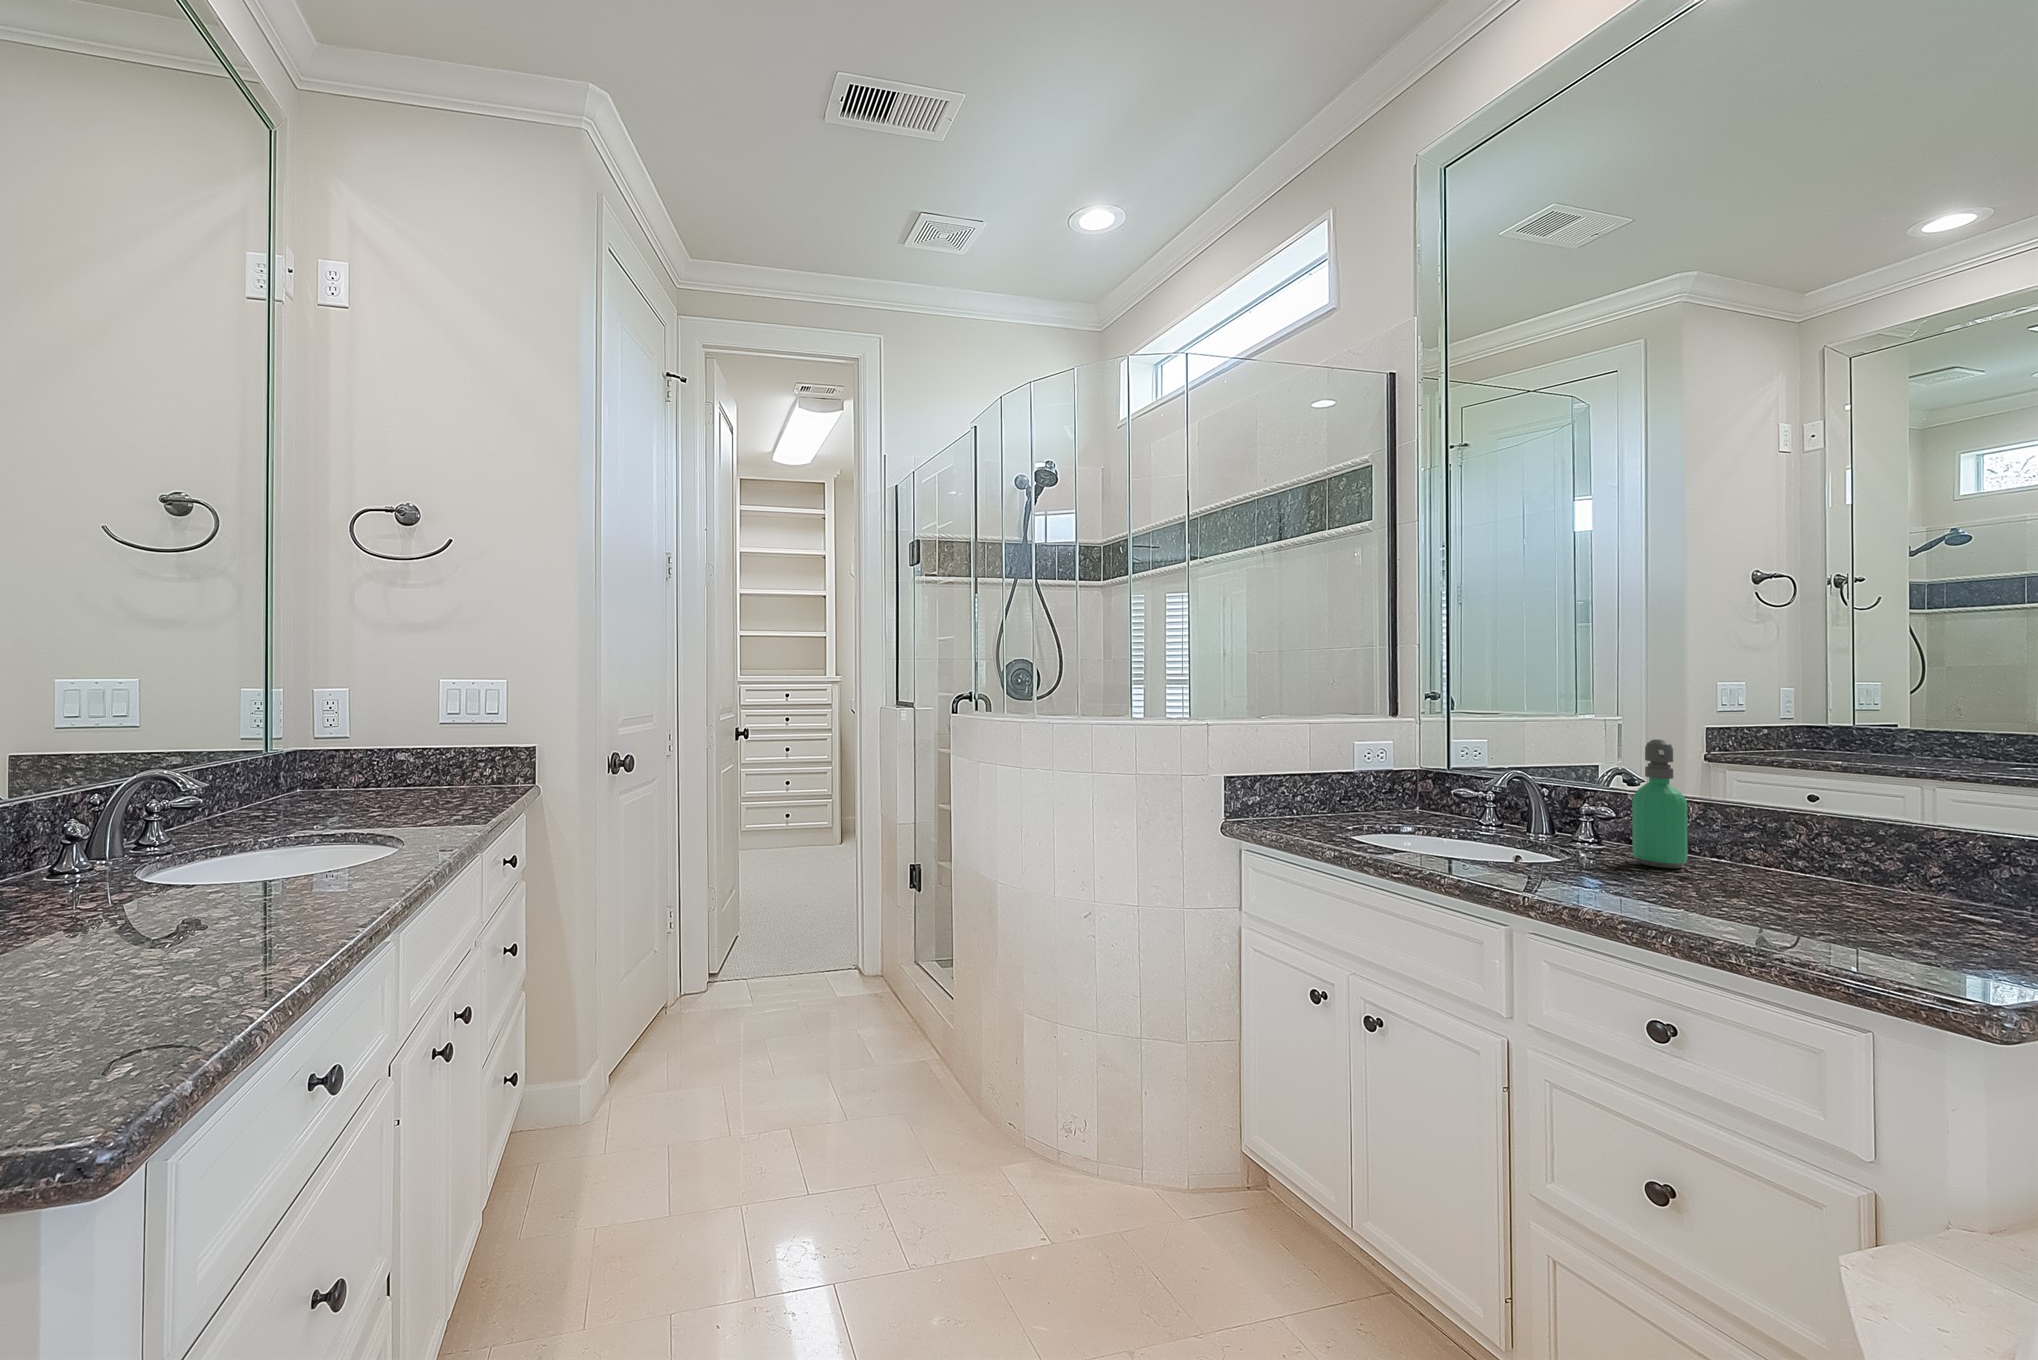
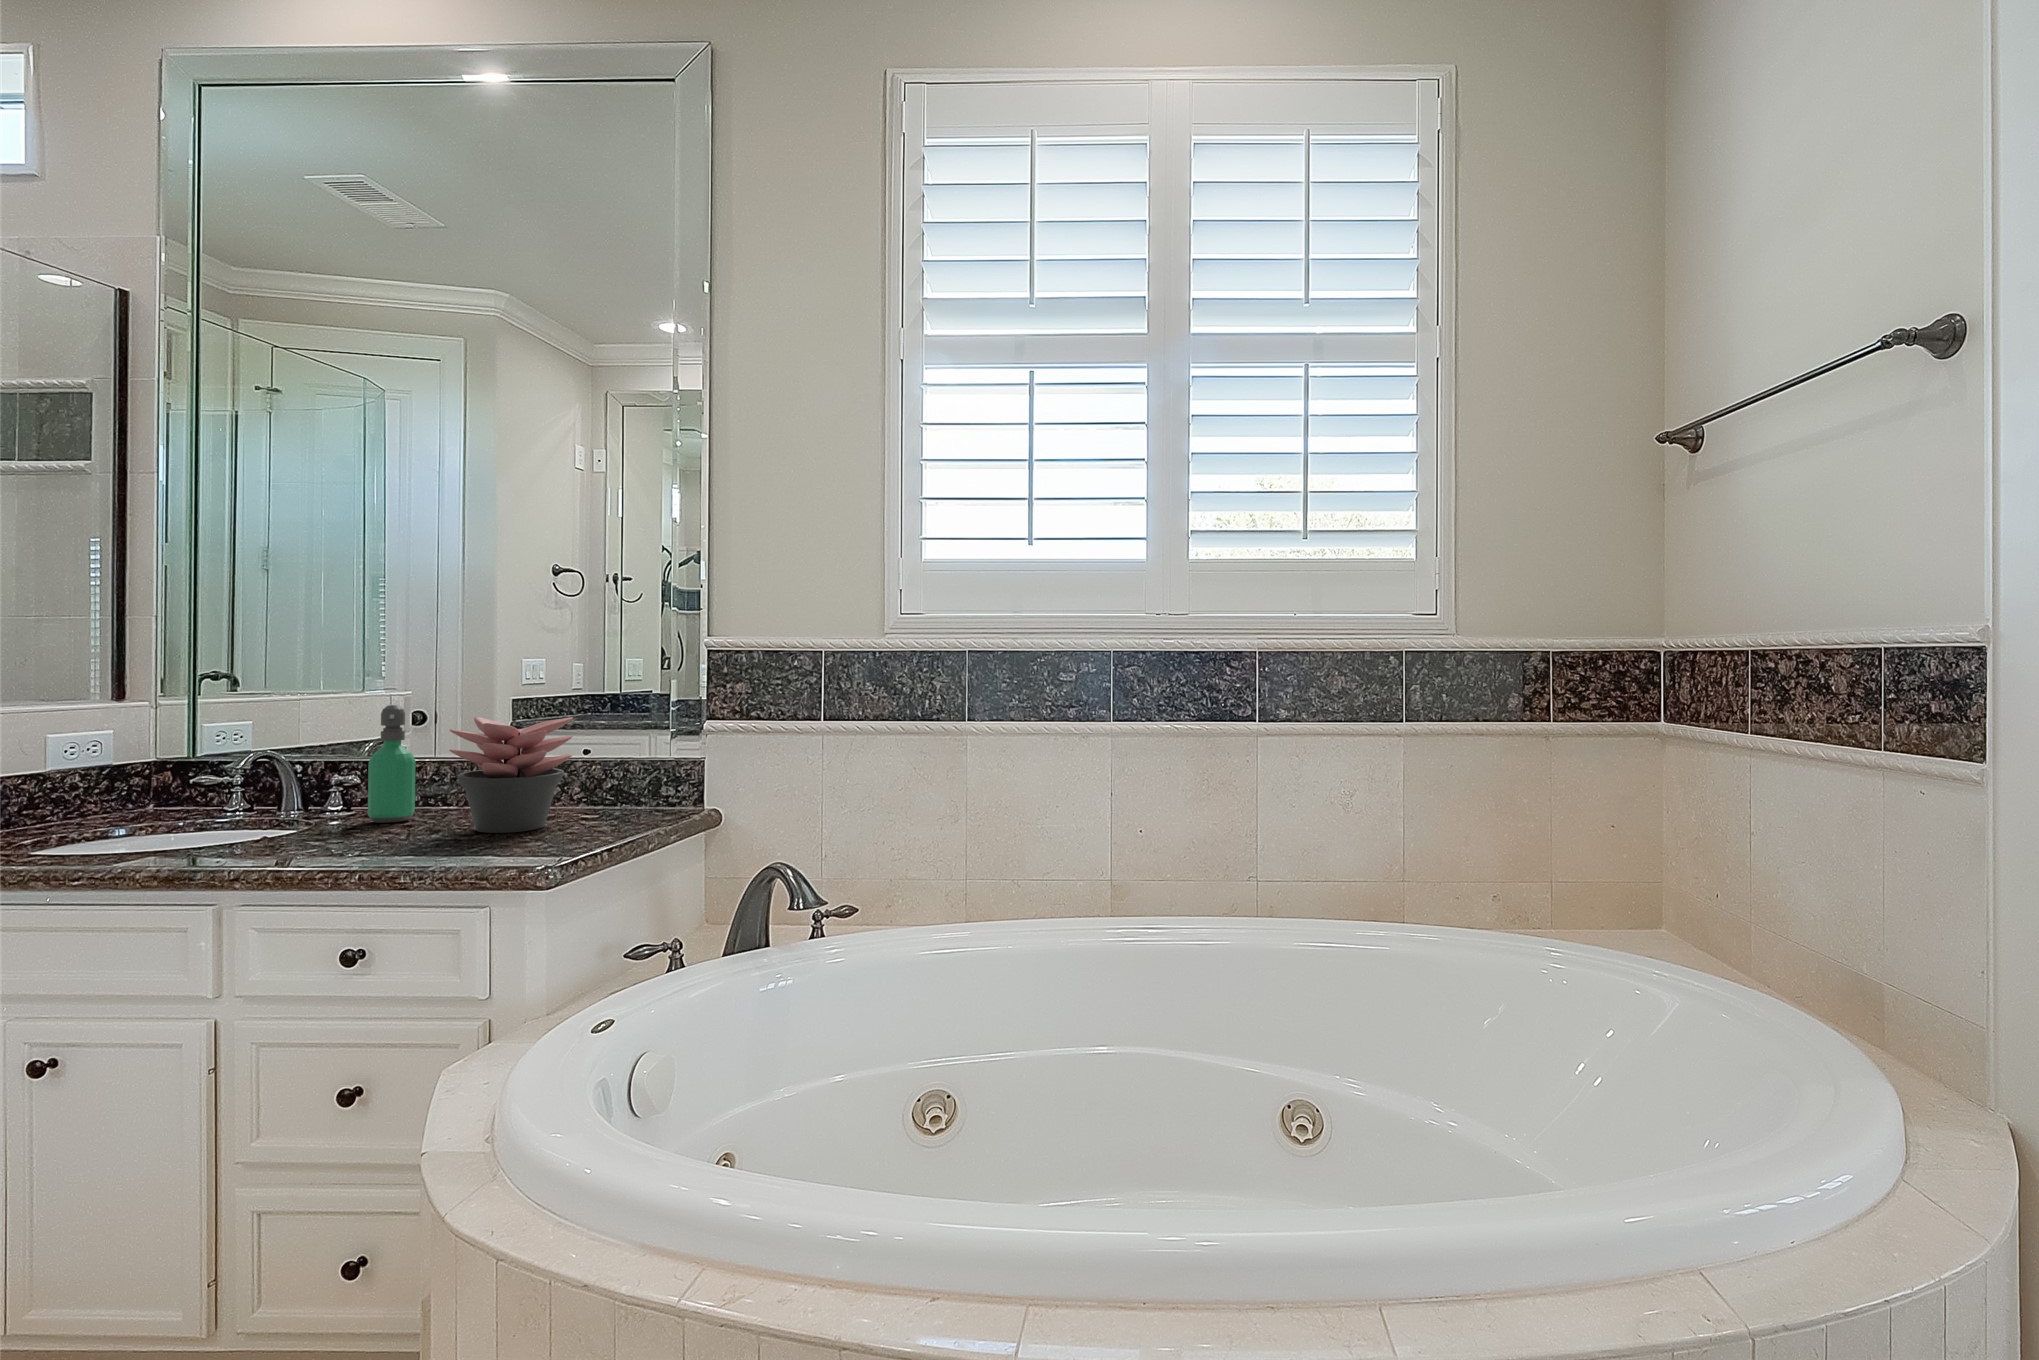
succulent plant: none [1751,762,1946,920] -> present [449,717,573,833]

